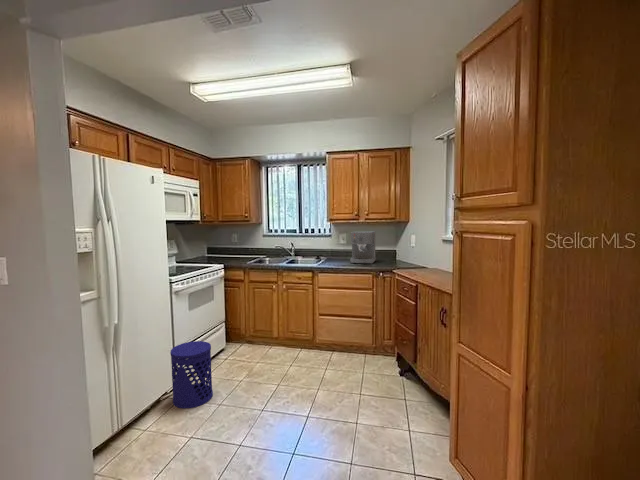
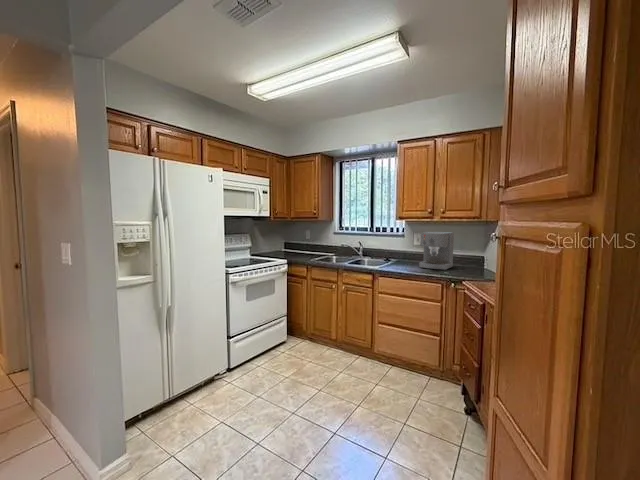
waste bin: present [170,341,213,409] -> none [219,332,256,395]

